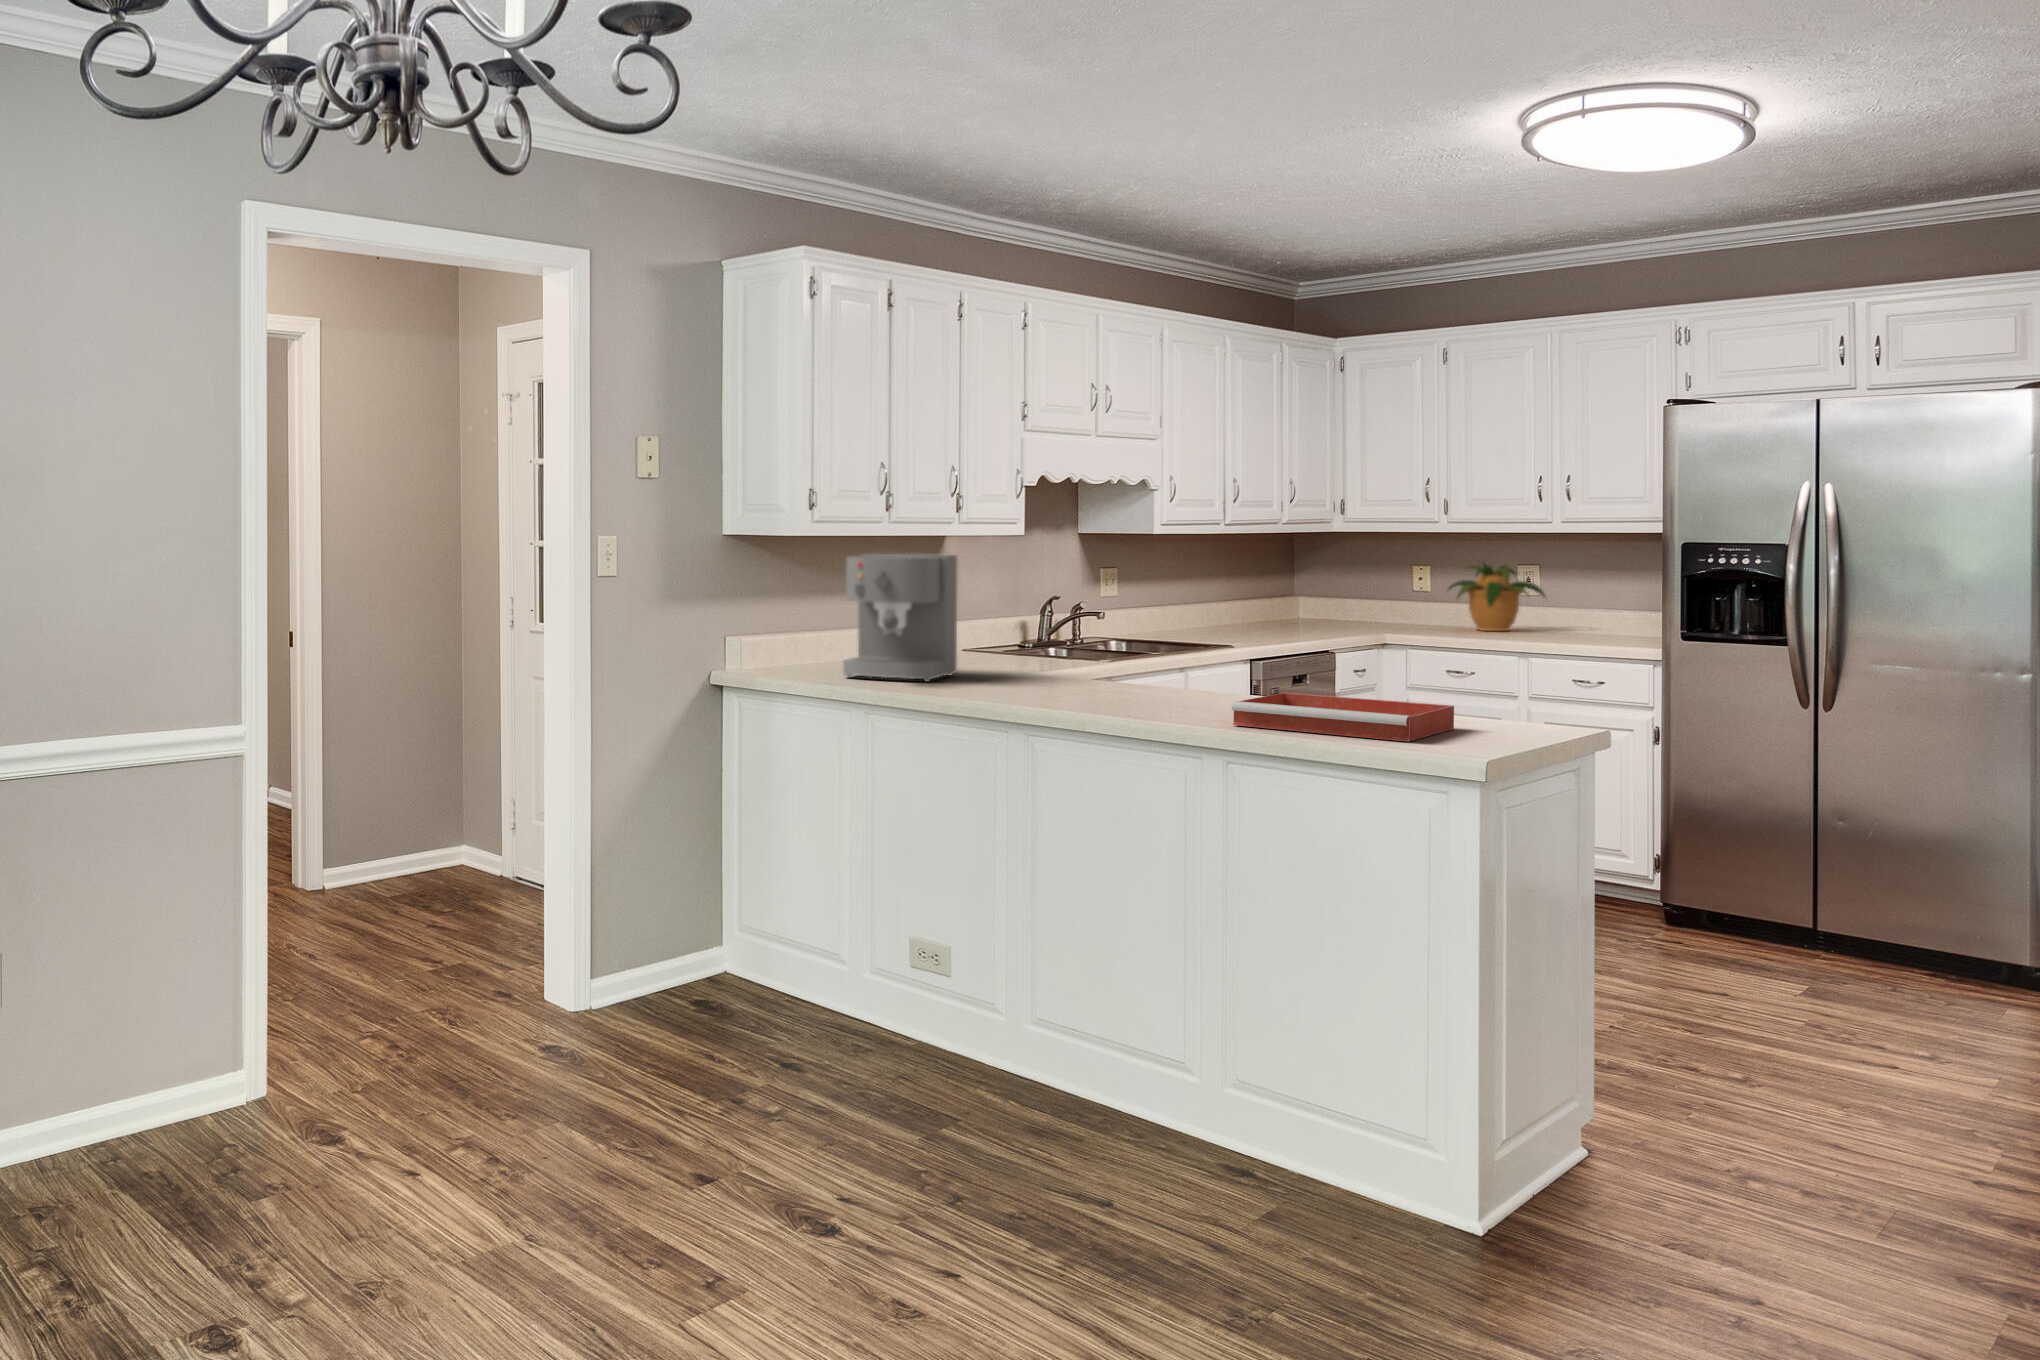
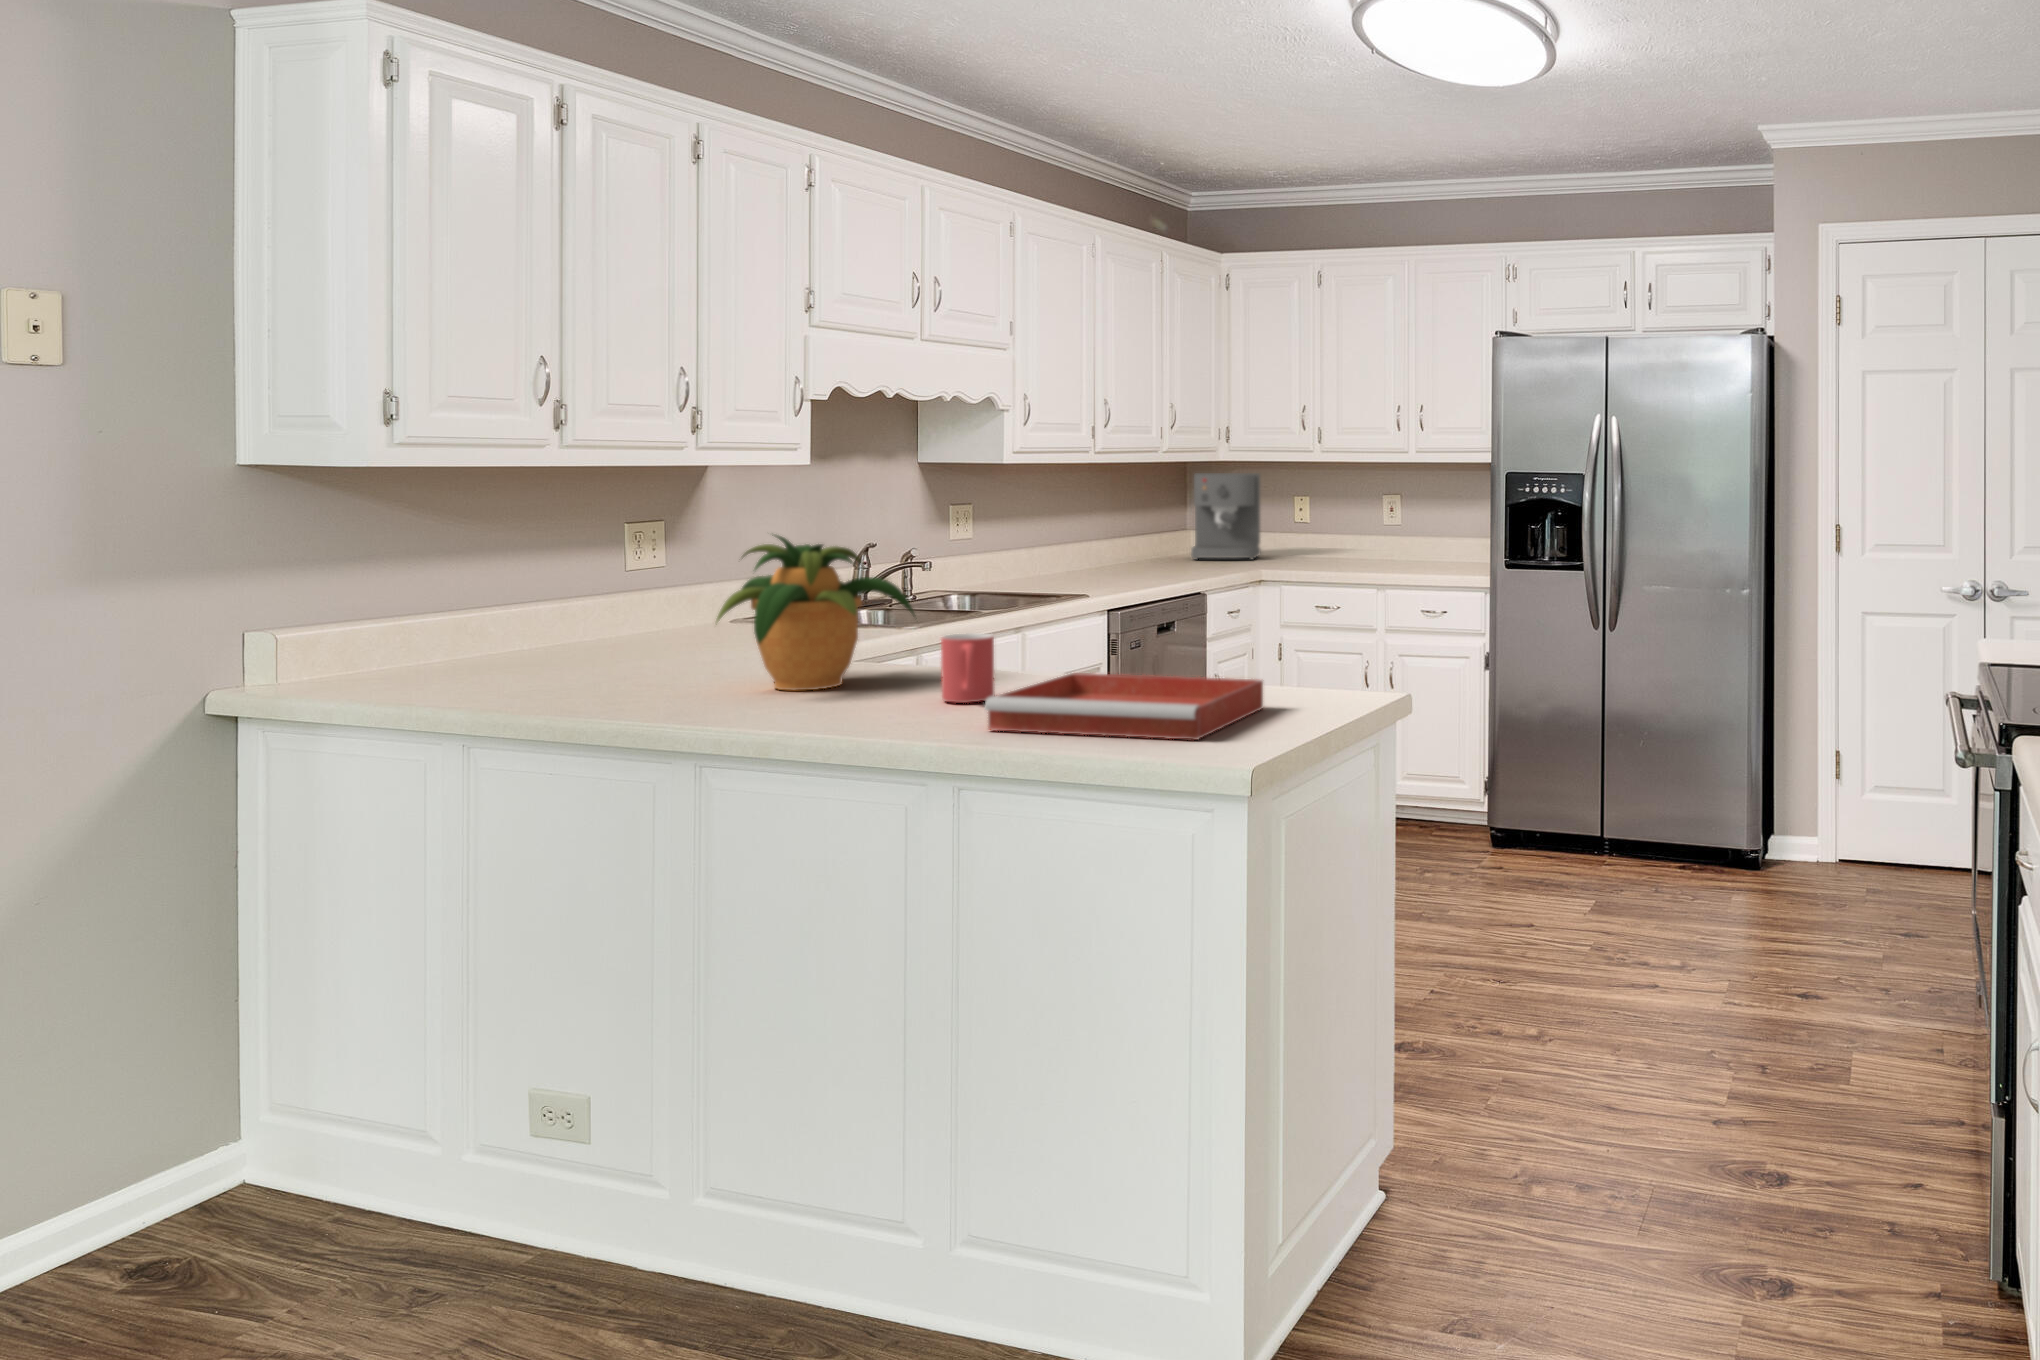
coffee maker: present [843,554,957,682] -> present [1191,473,1261,560]
potted plant: present [1449,563,1545,631] -> present [716,535,914,690]
mug: none [1179,660,1219,709] -> present [941,633,994,703]

